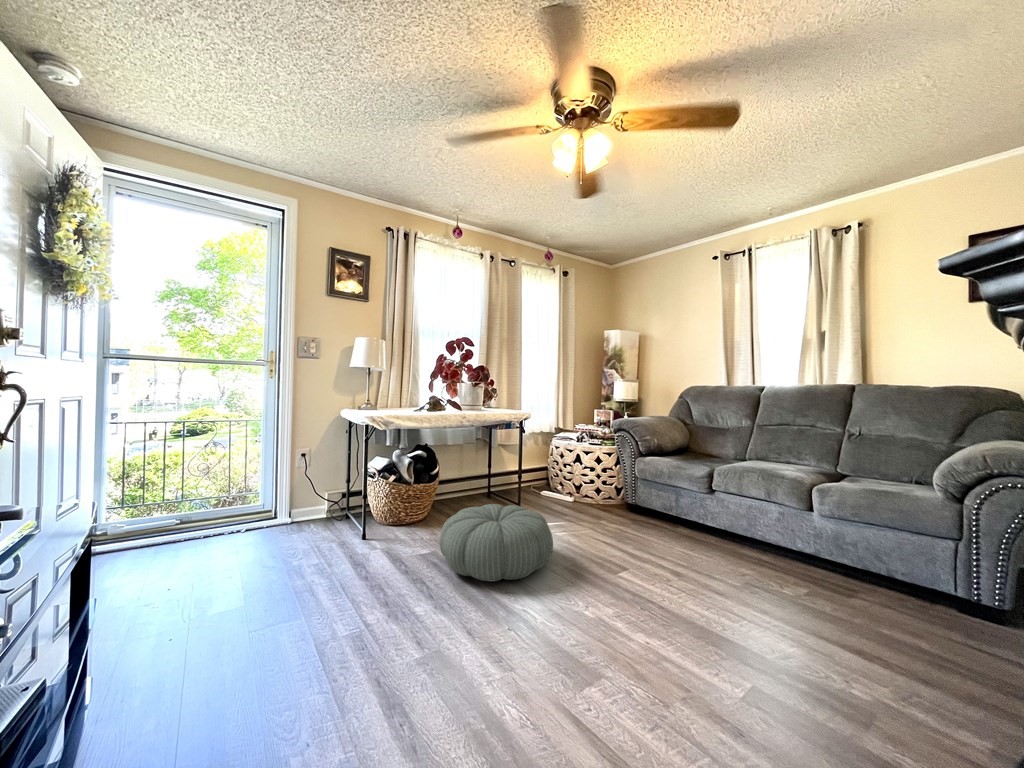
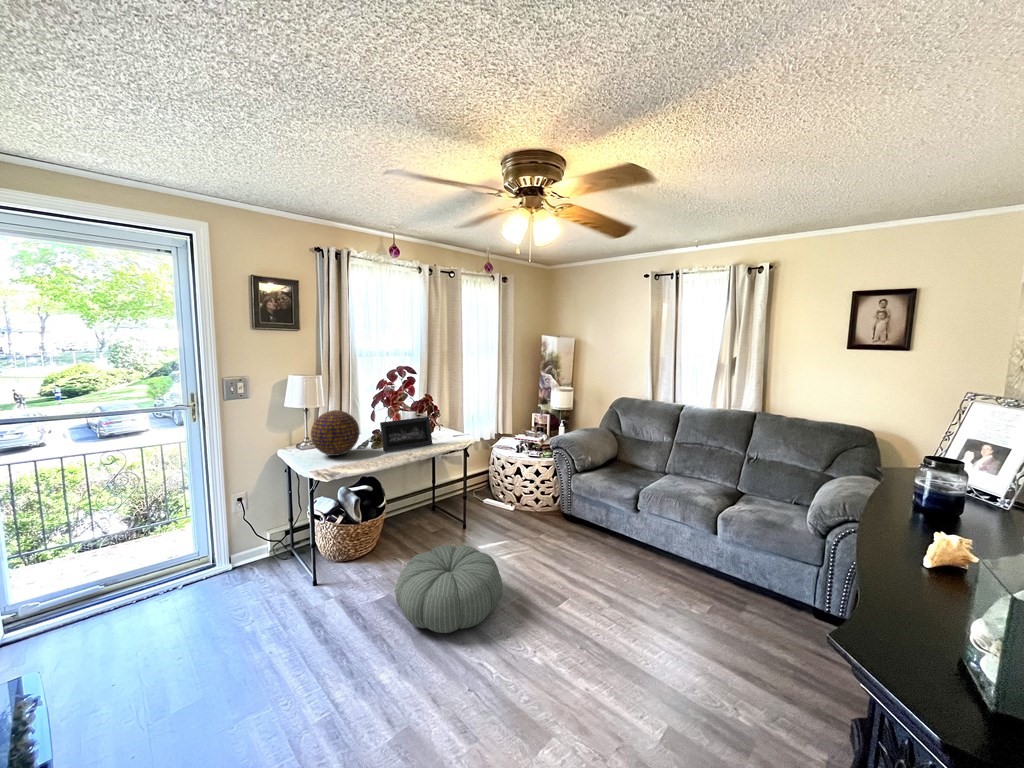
decorative orb: none [371,369,416,413] -> present [311,410,359,456]
picture frame: none [436,384,487,413] -> present [380,417,432,452]

